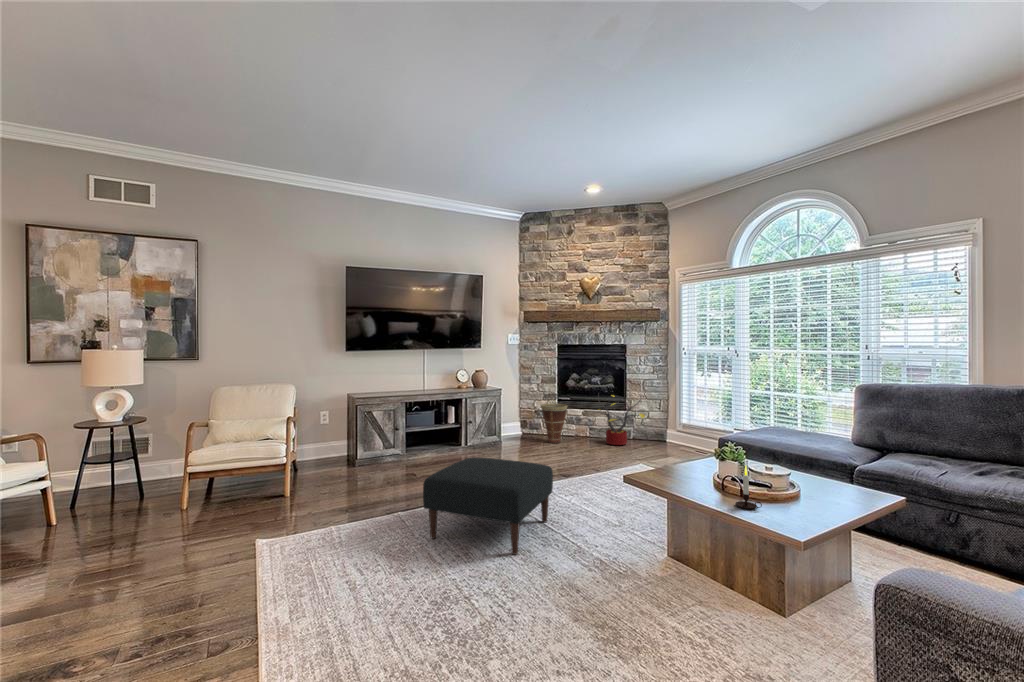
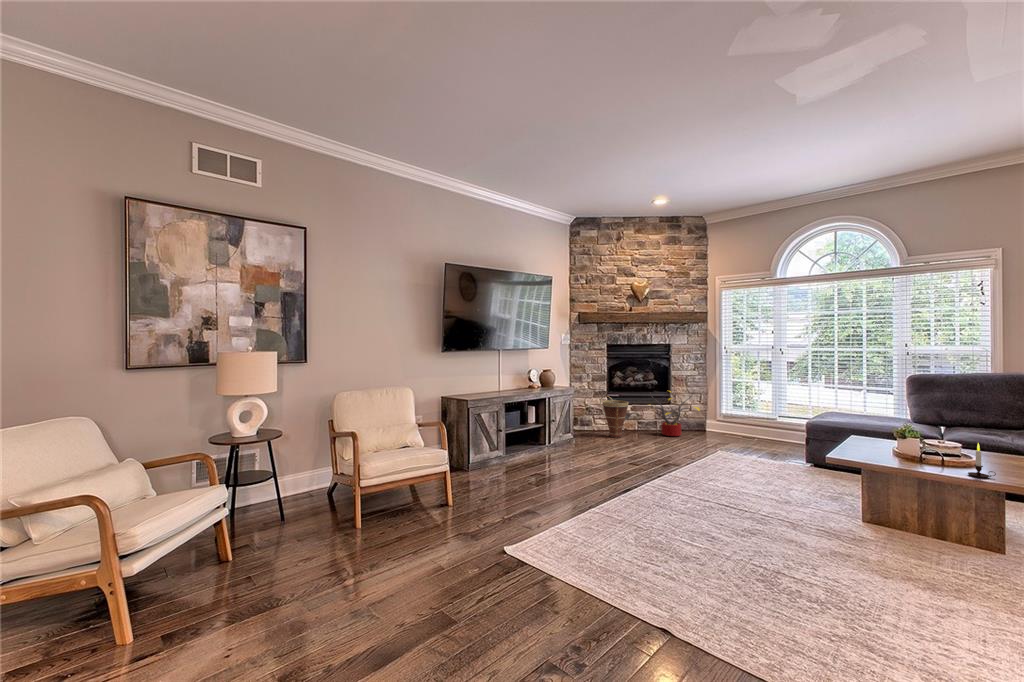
ottoman: present [423,457,553,554] -> none [654,453,776,538]

